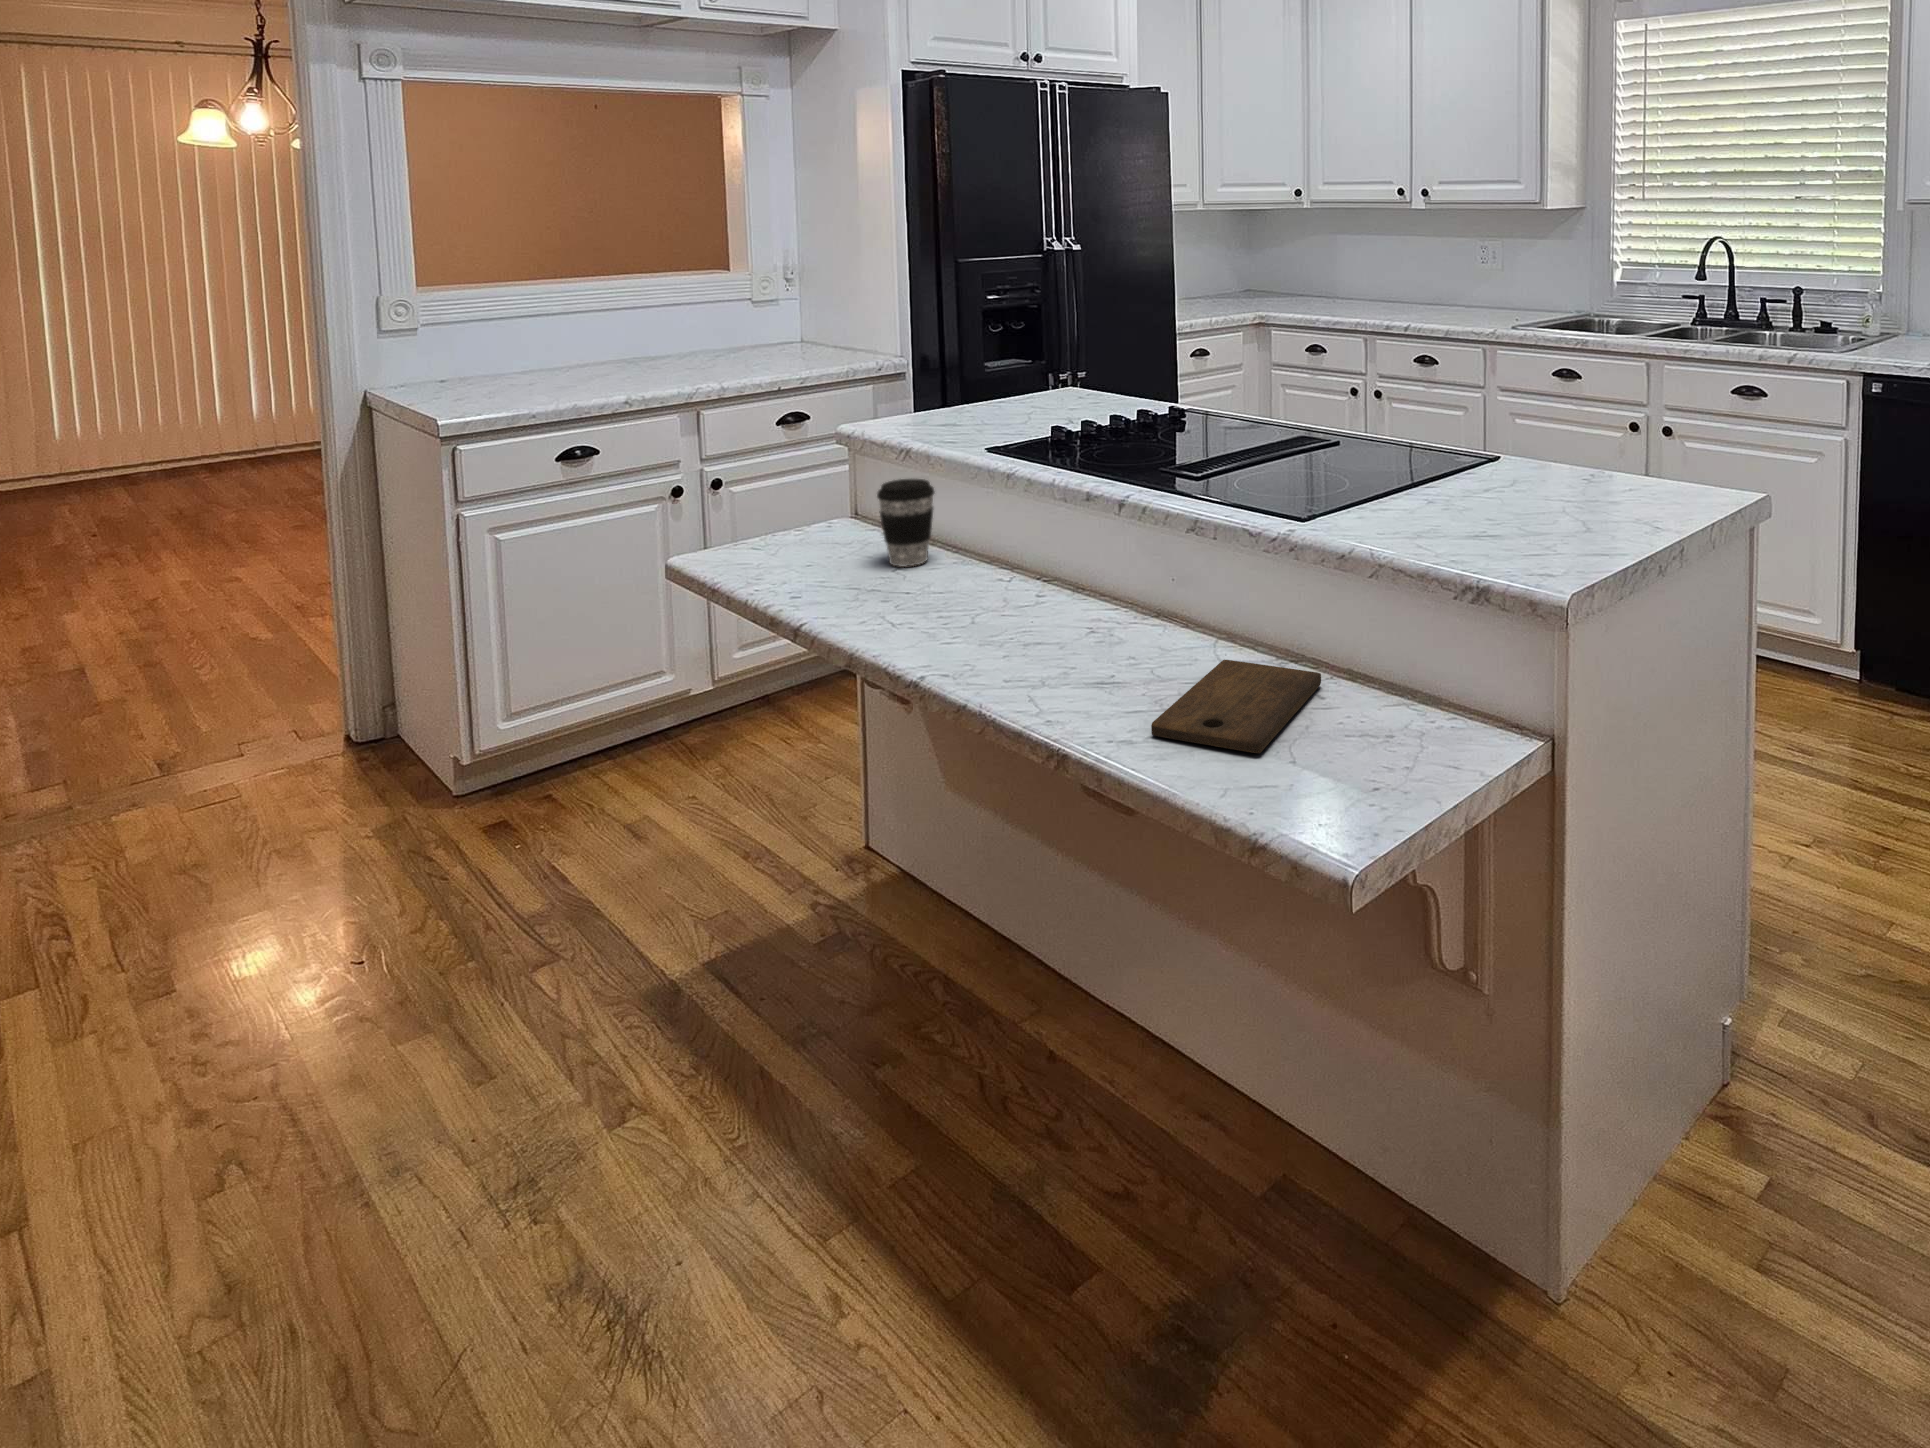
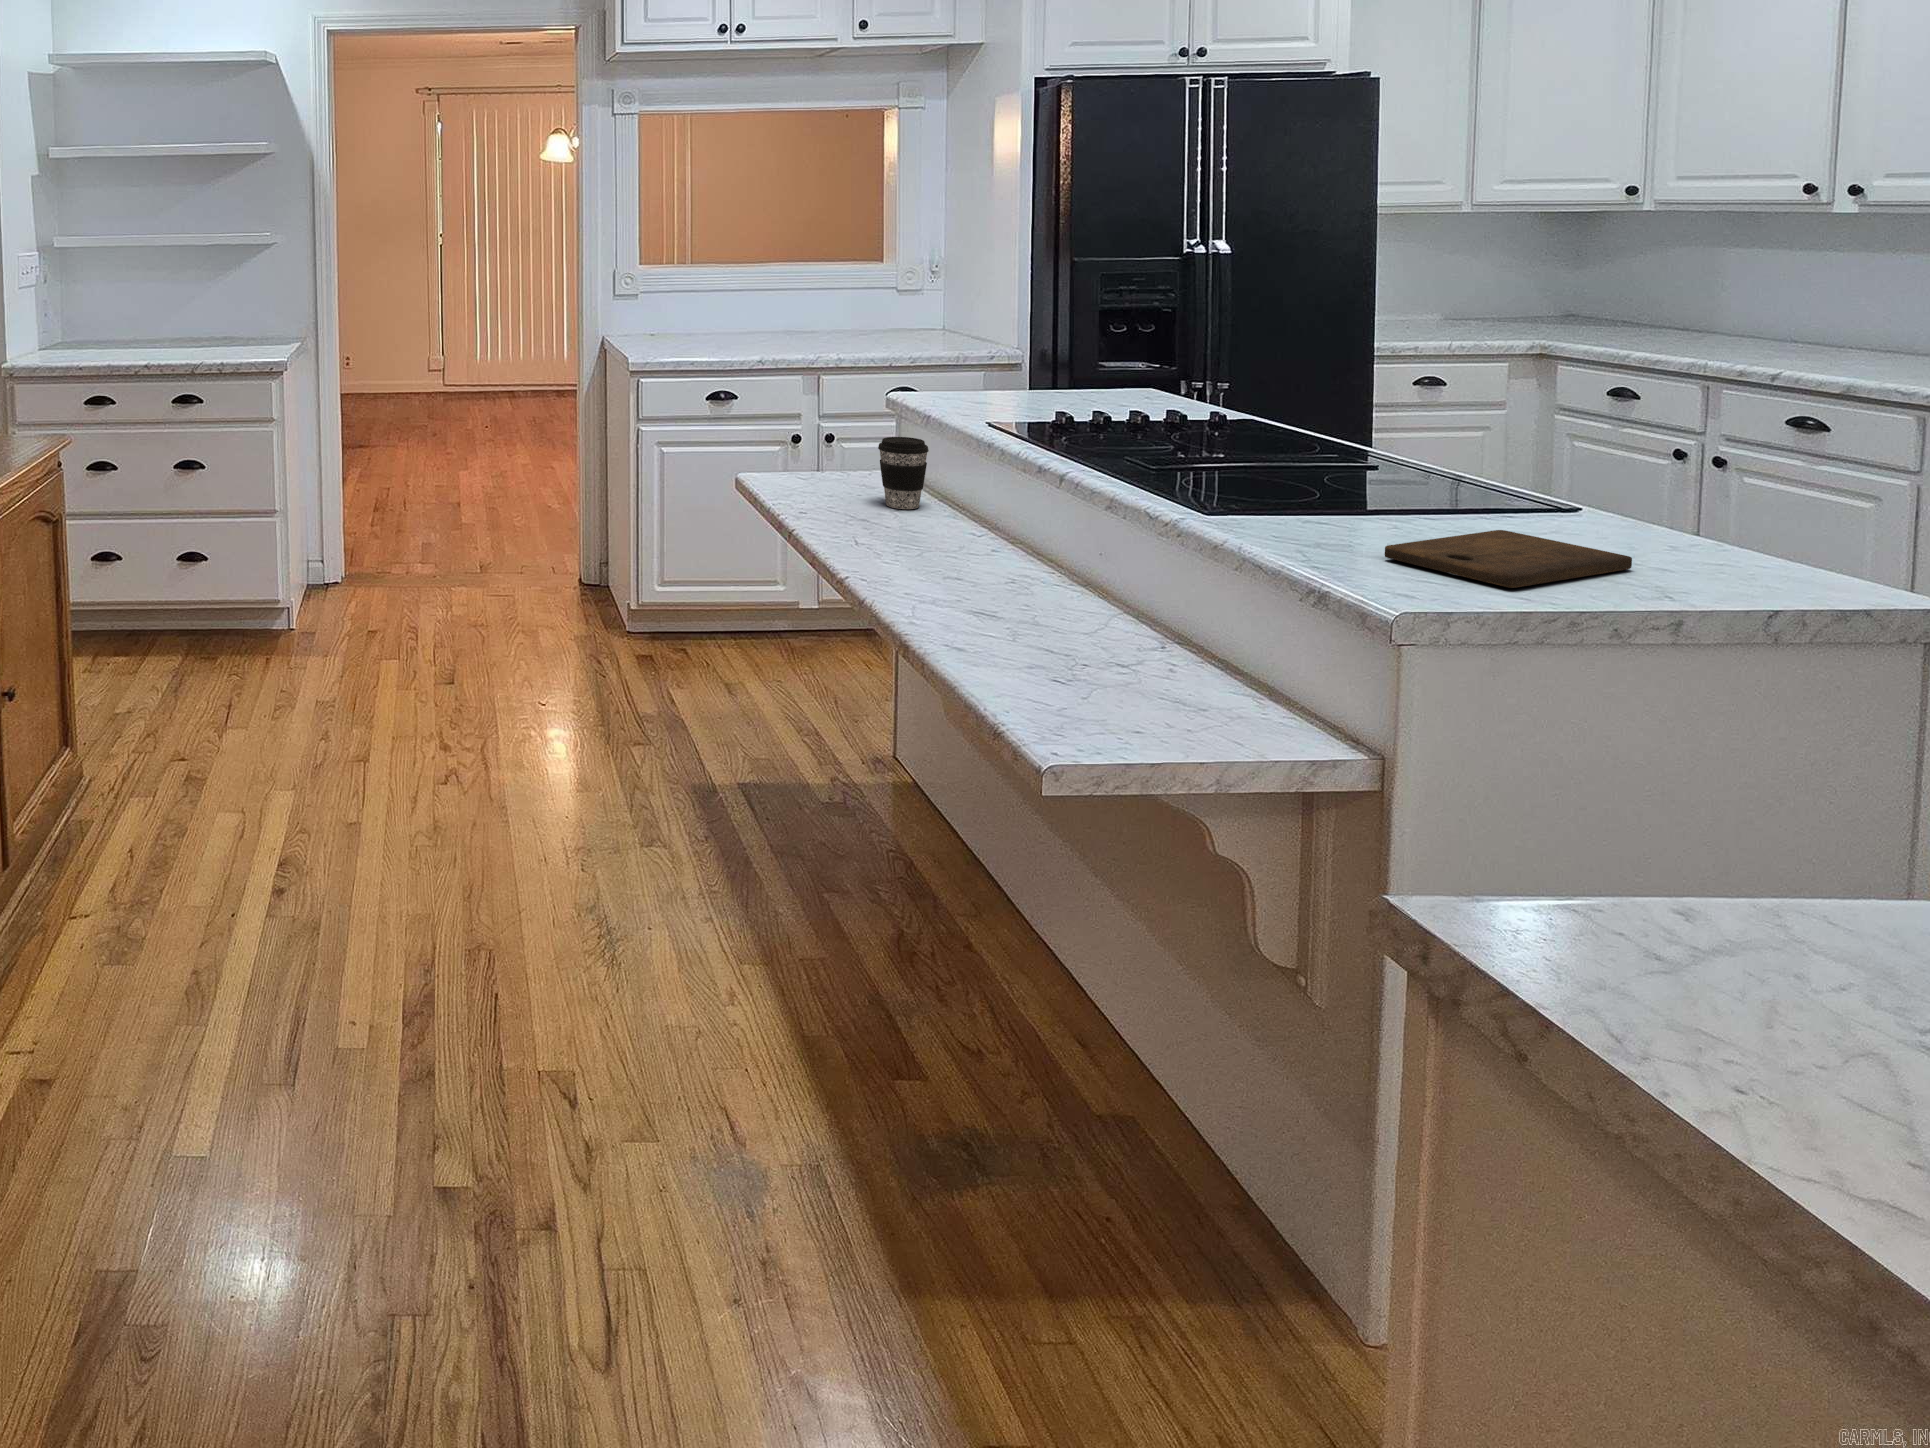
cutting board: present [1151,660,1321,753] -> present [1385,530,1632,588]

